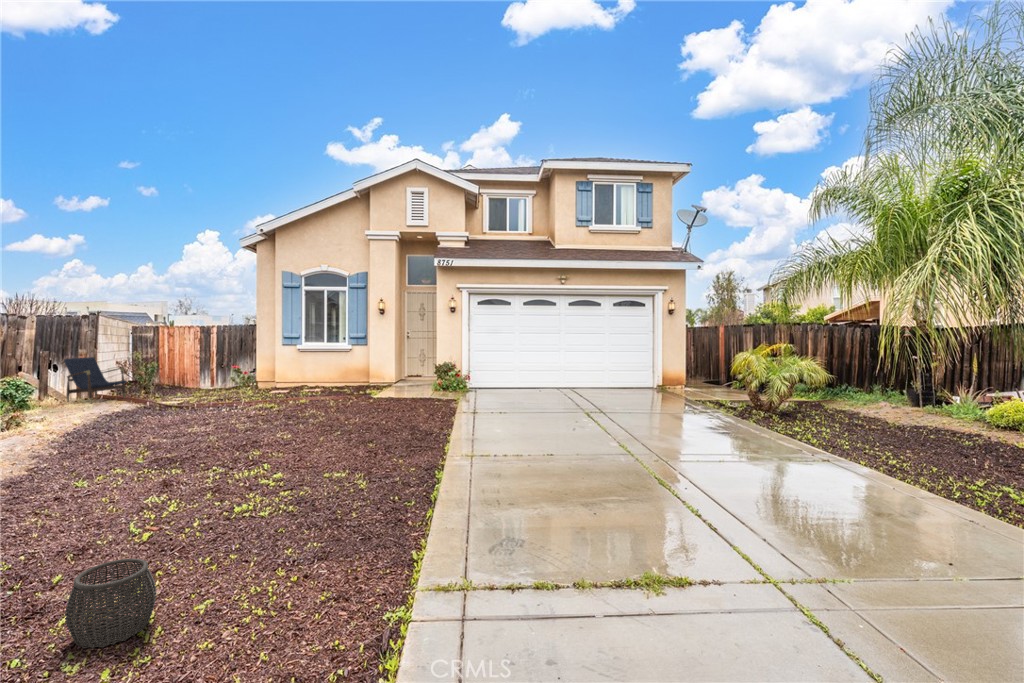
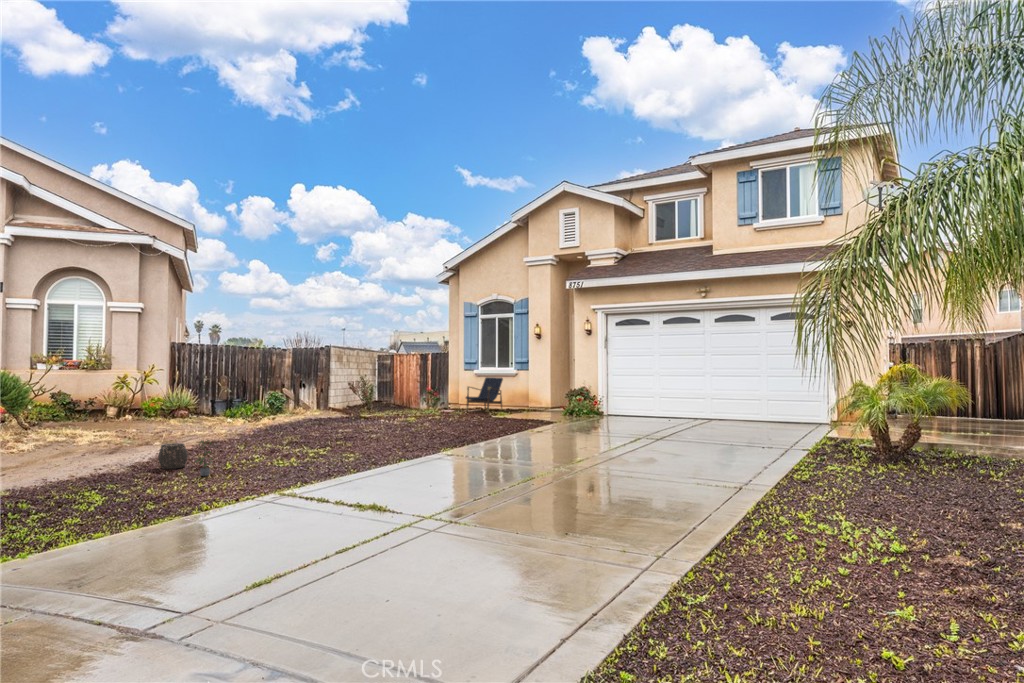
lounge chair: present [64,357,127,403] -> present [466,377,503,411]
potted plant: none [278,554,341,655] -> present [195,440,212,476]

